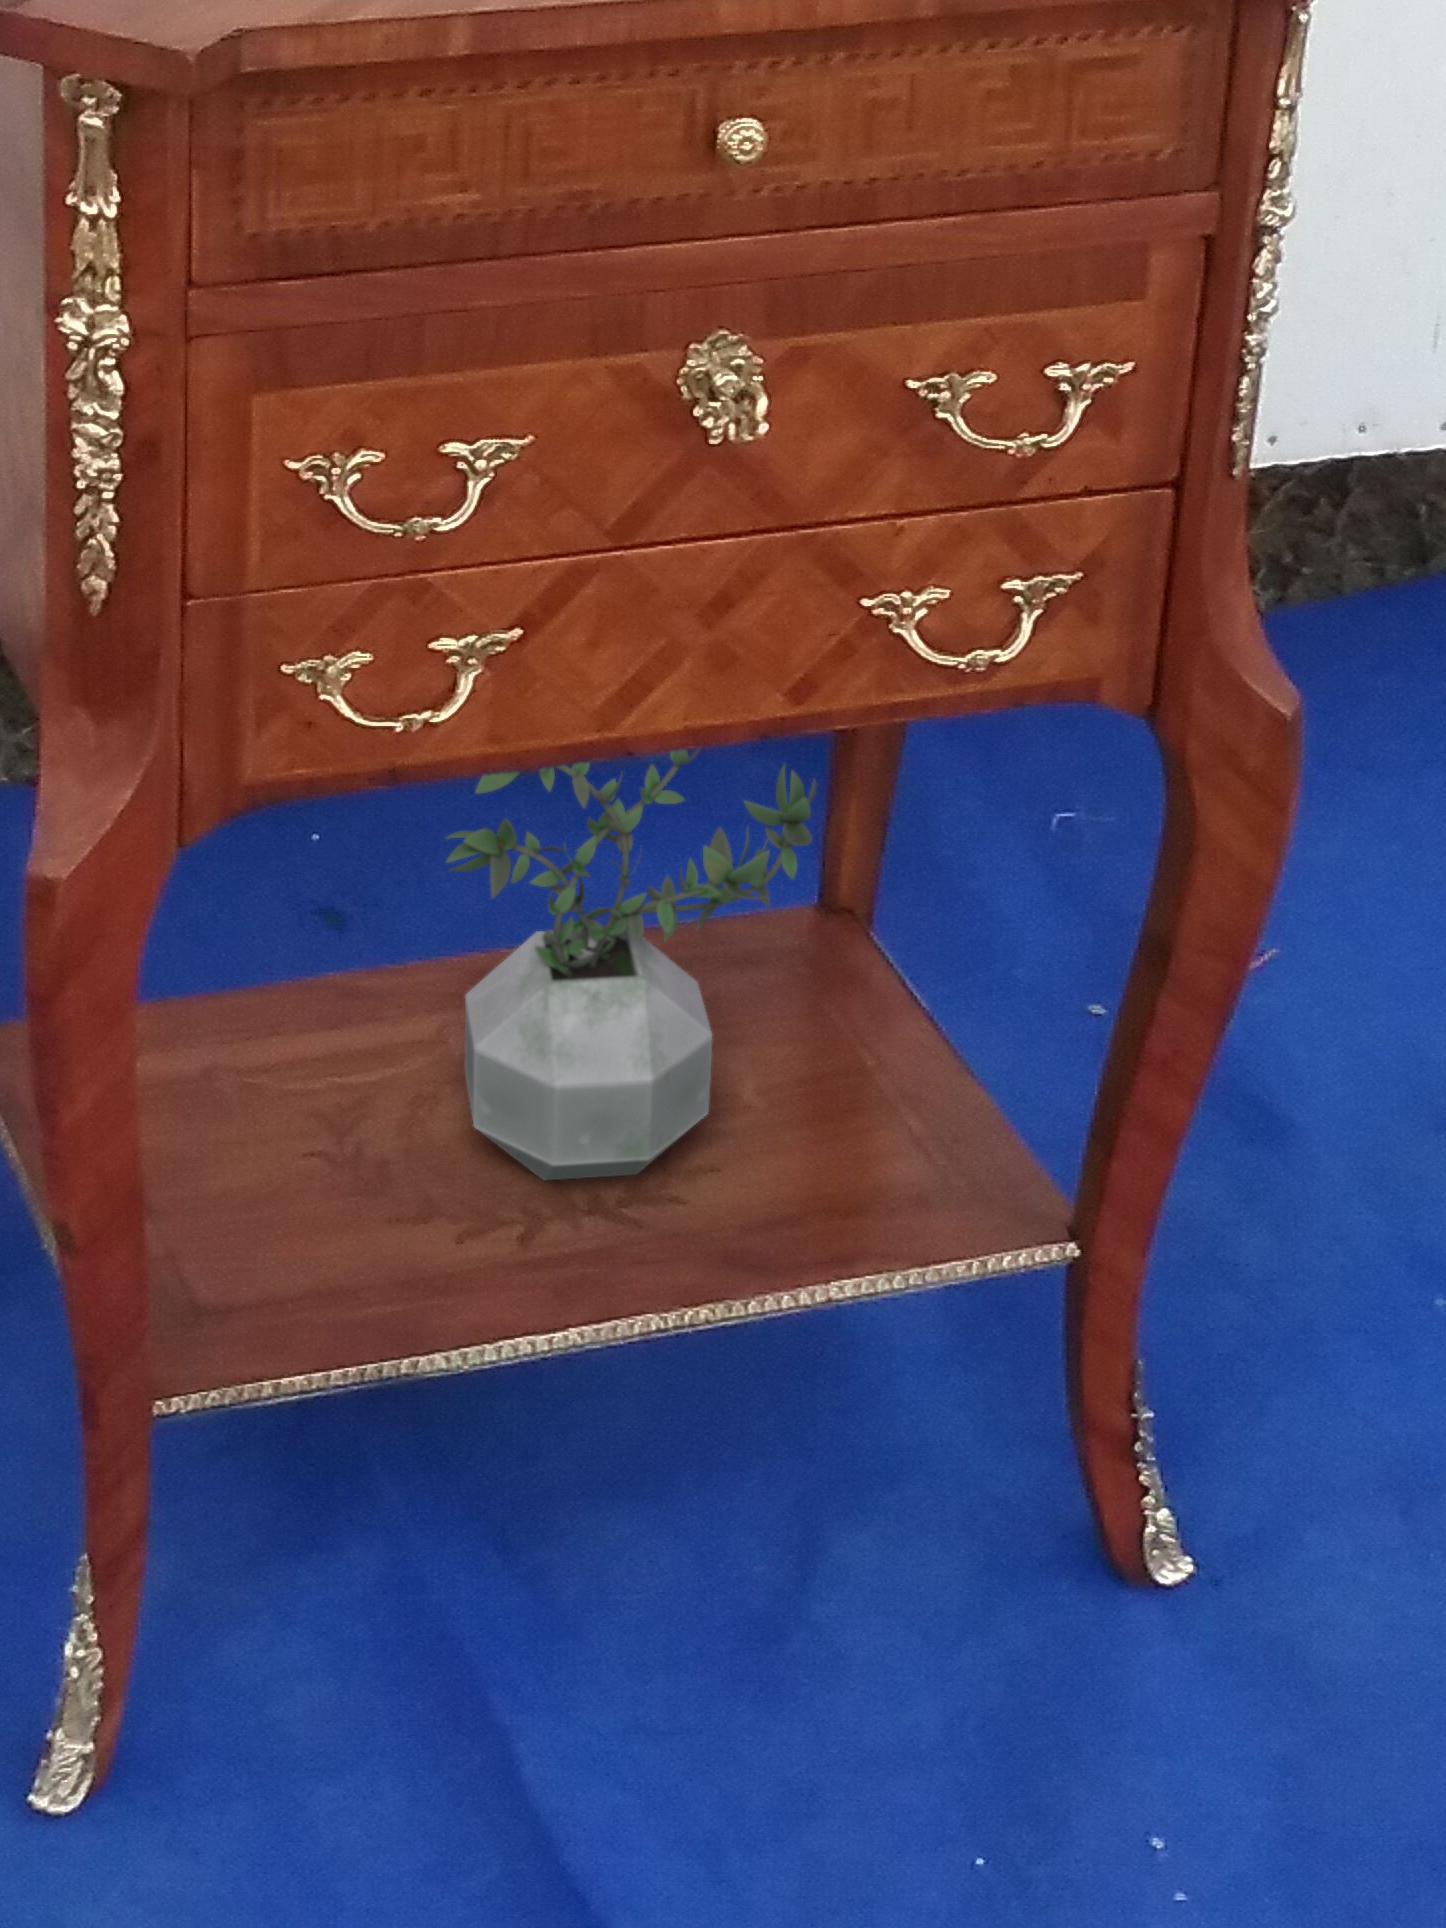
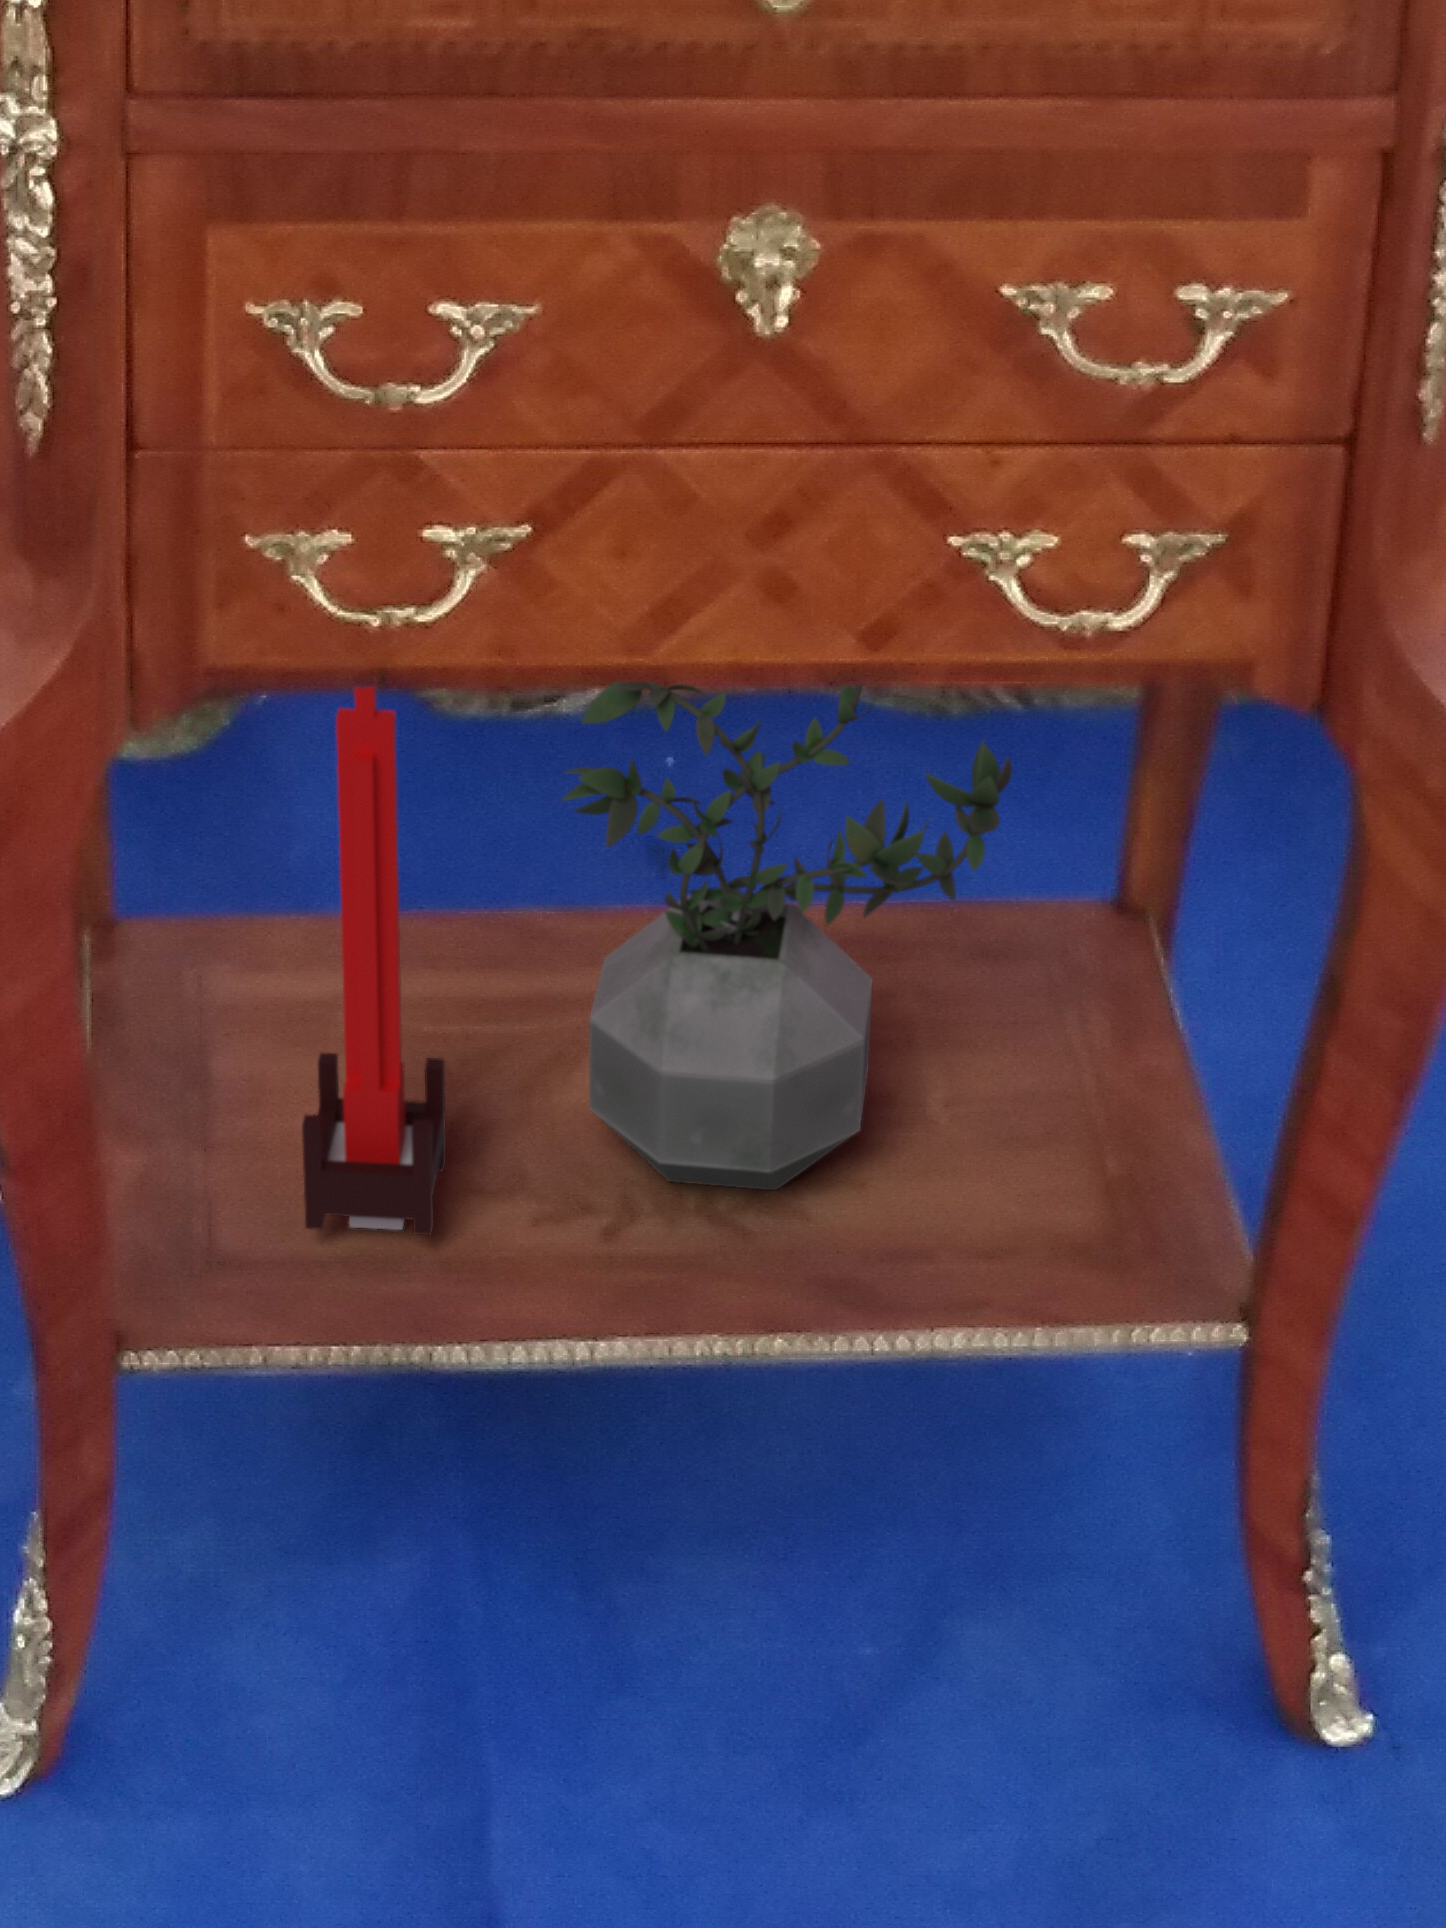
candle: none [246,774,371,1268] -> present [302,687,446,1235]

